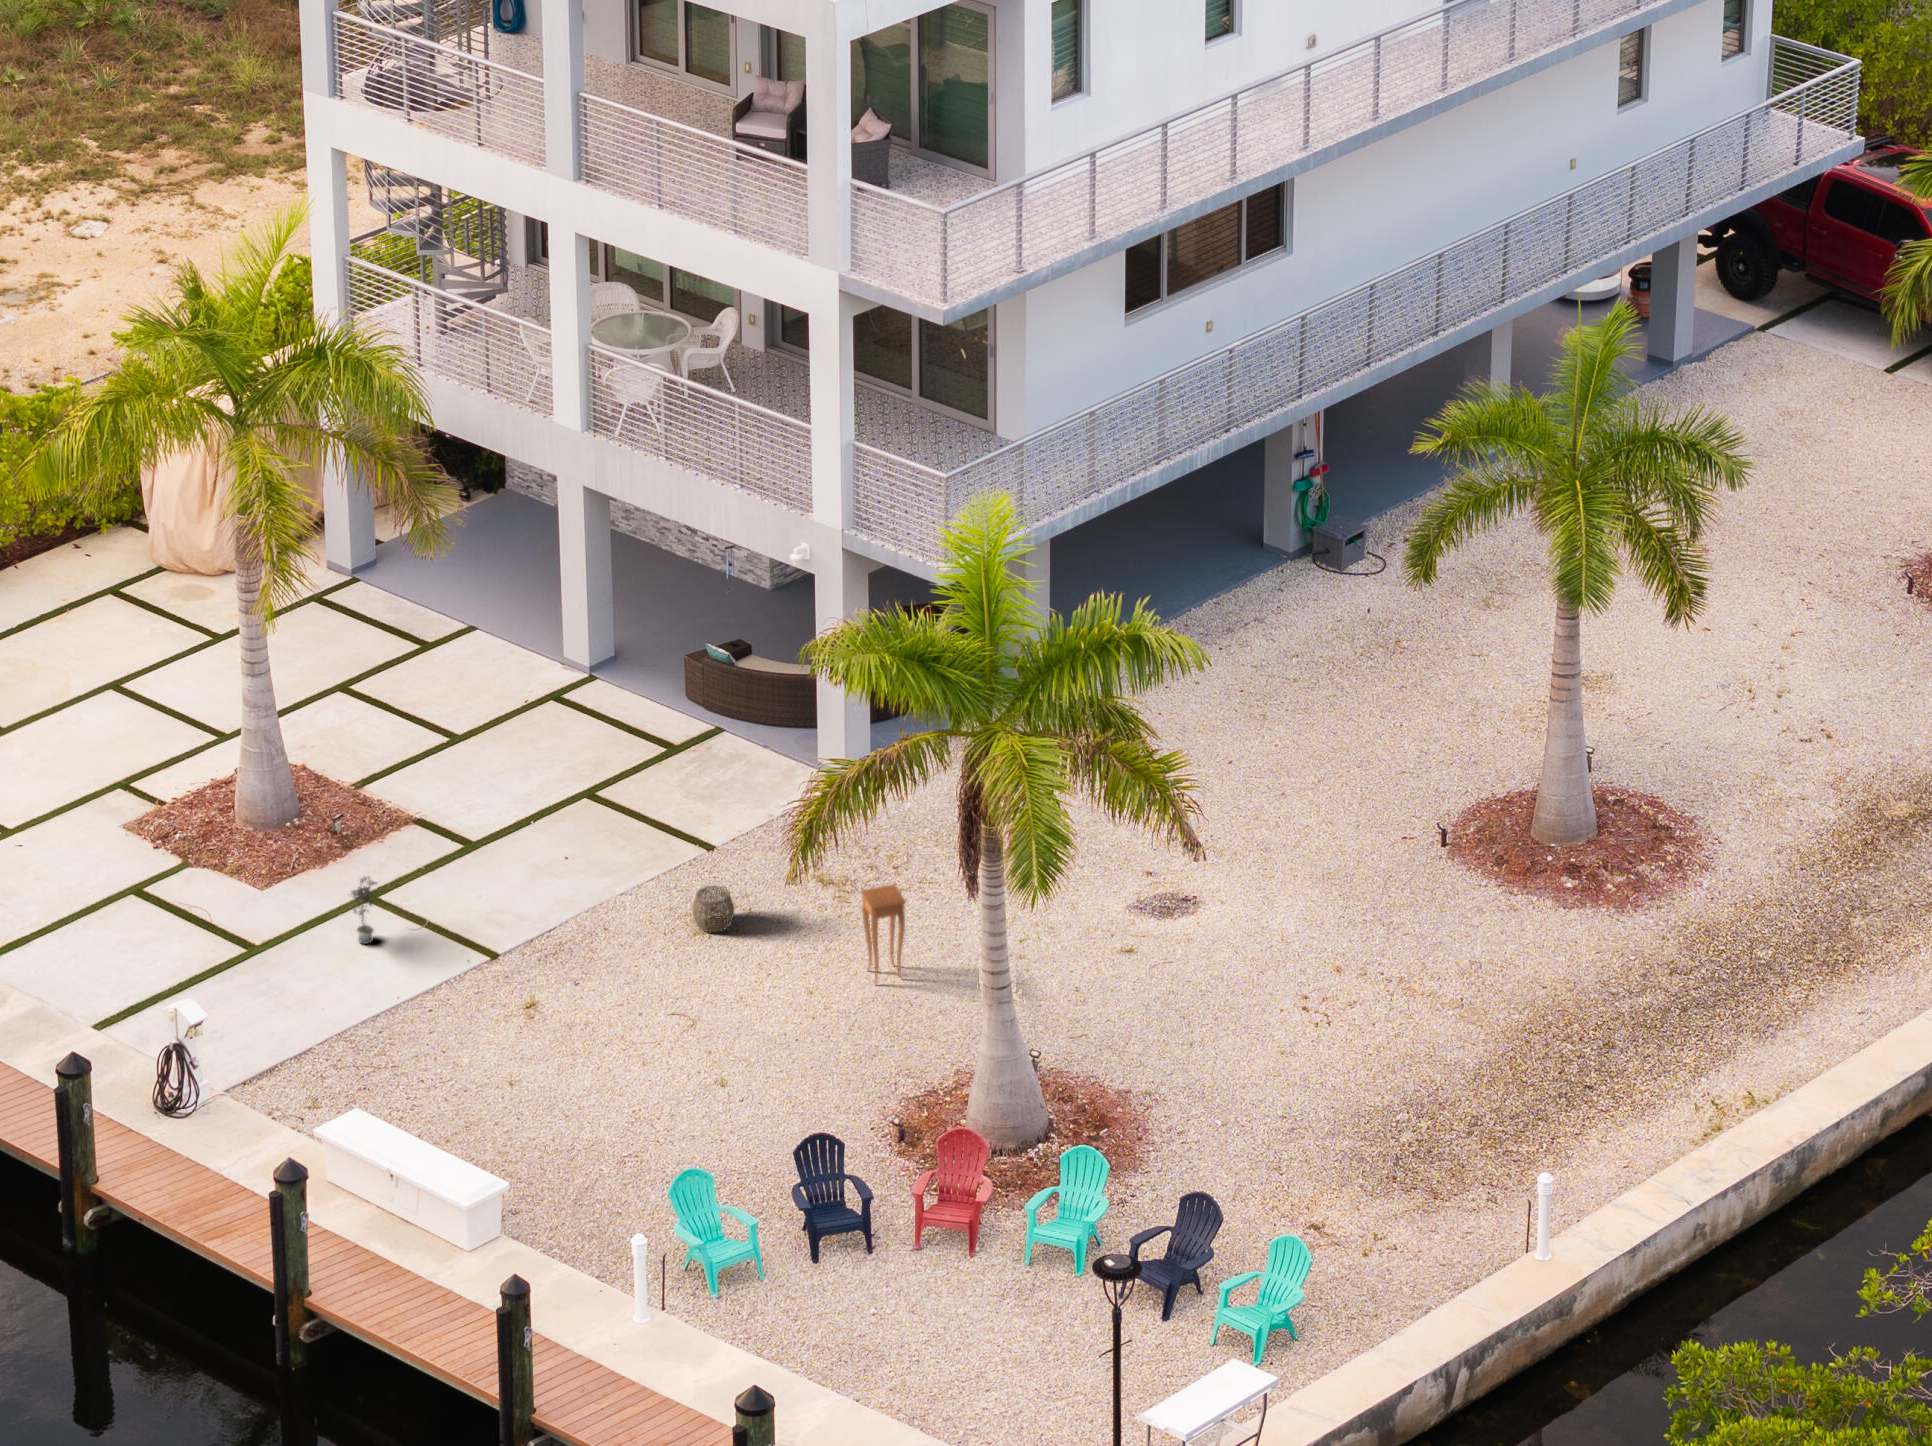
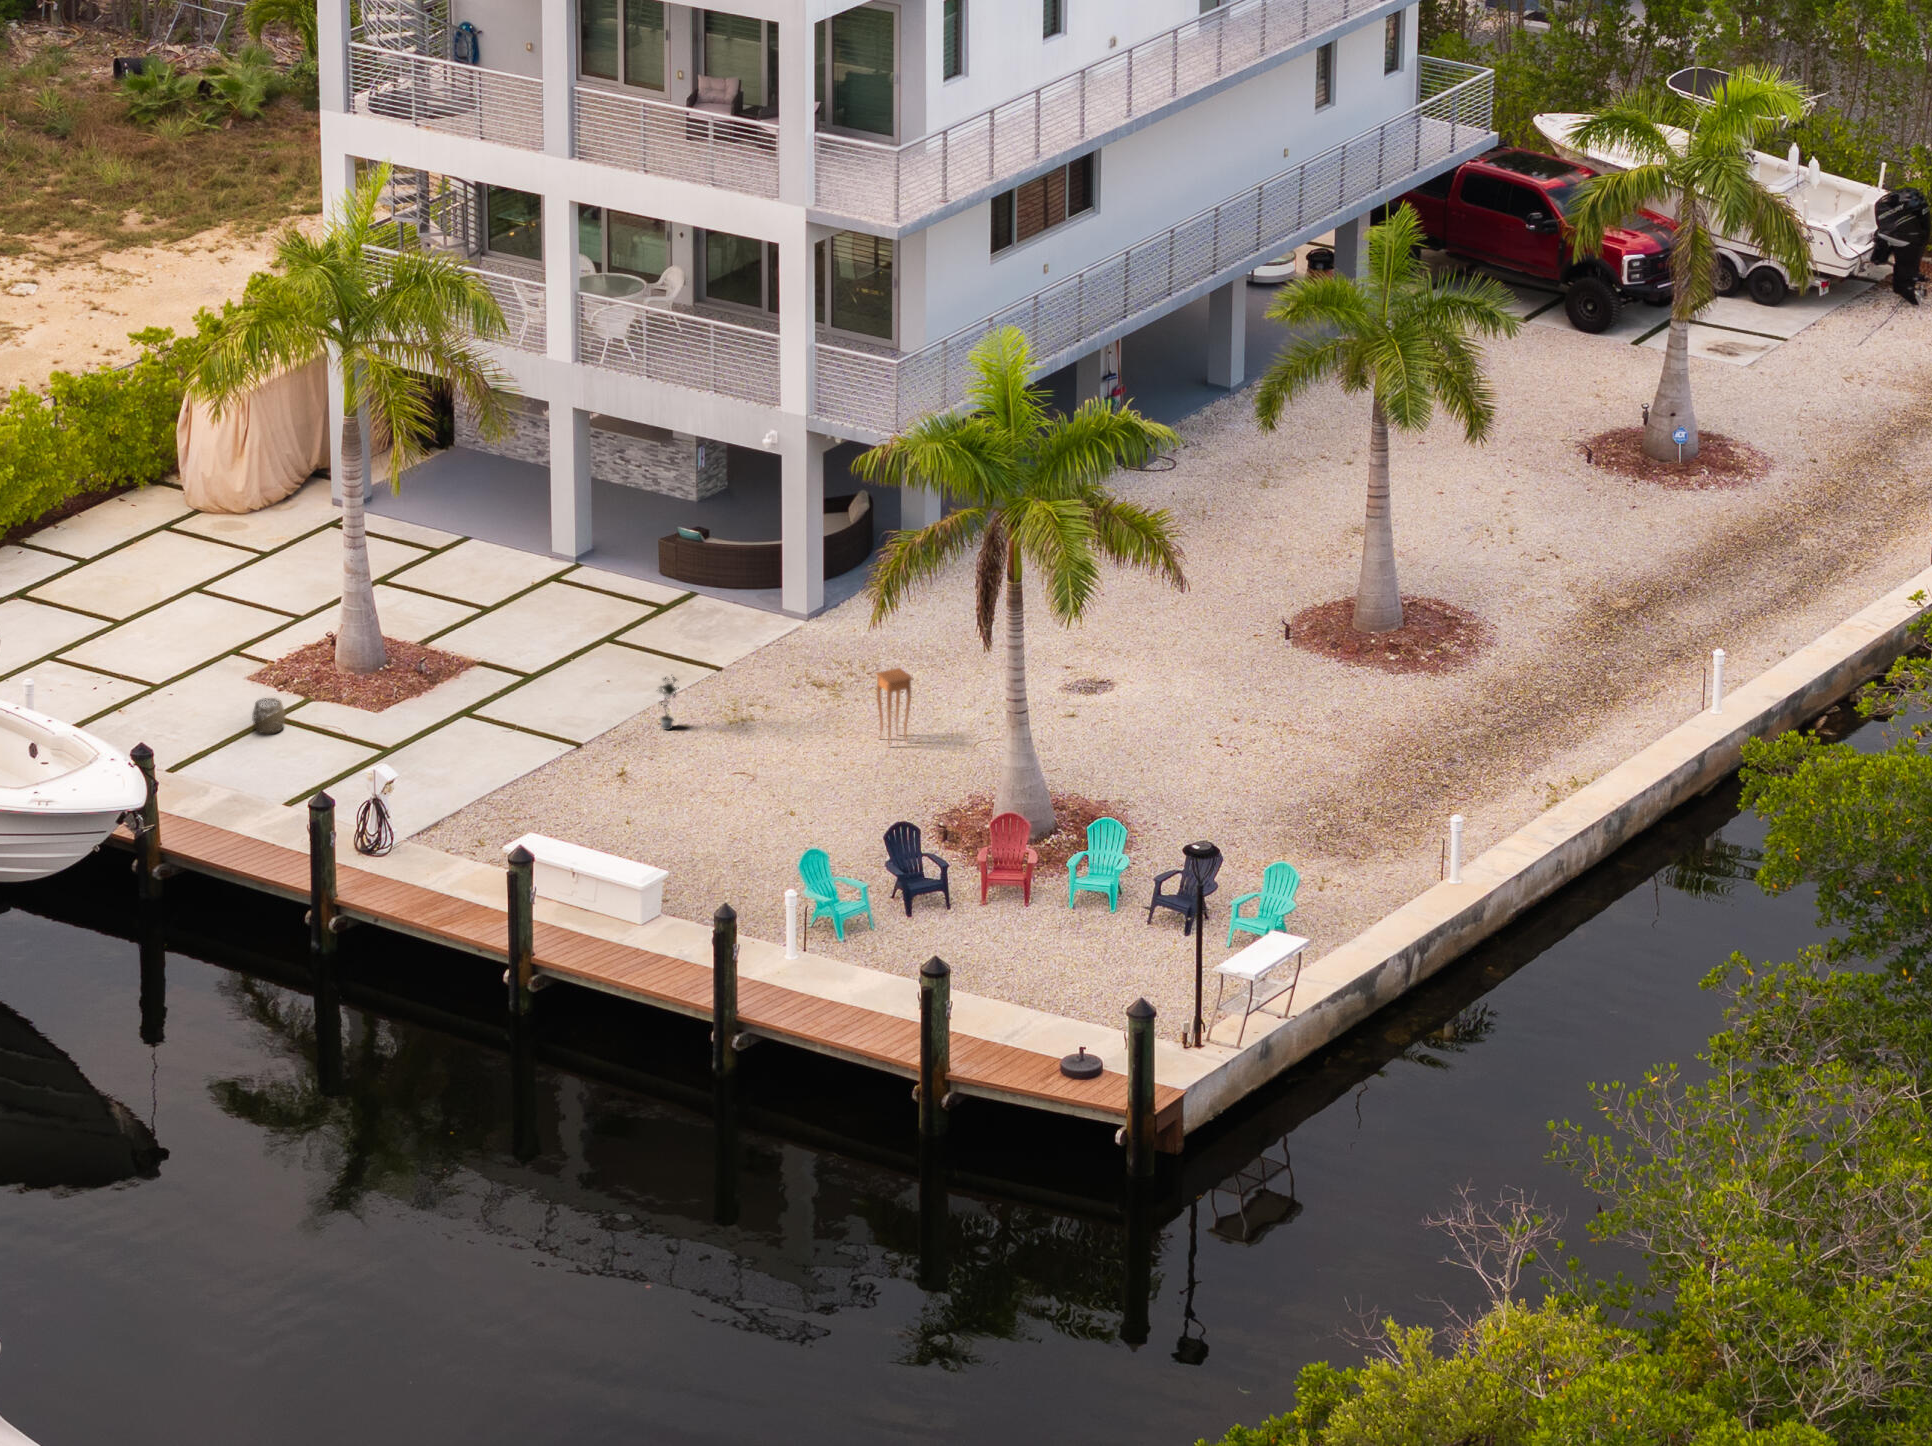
potted plant: present [352,877,376,944] -> present [659,675,679,730]
woven basket: present [692,886,734,933] -> present [252,698,285,734]

